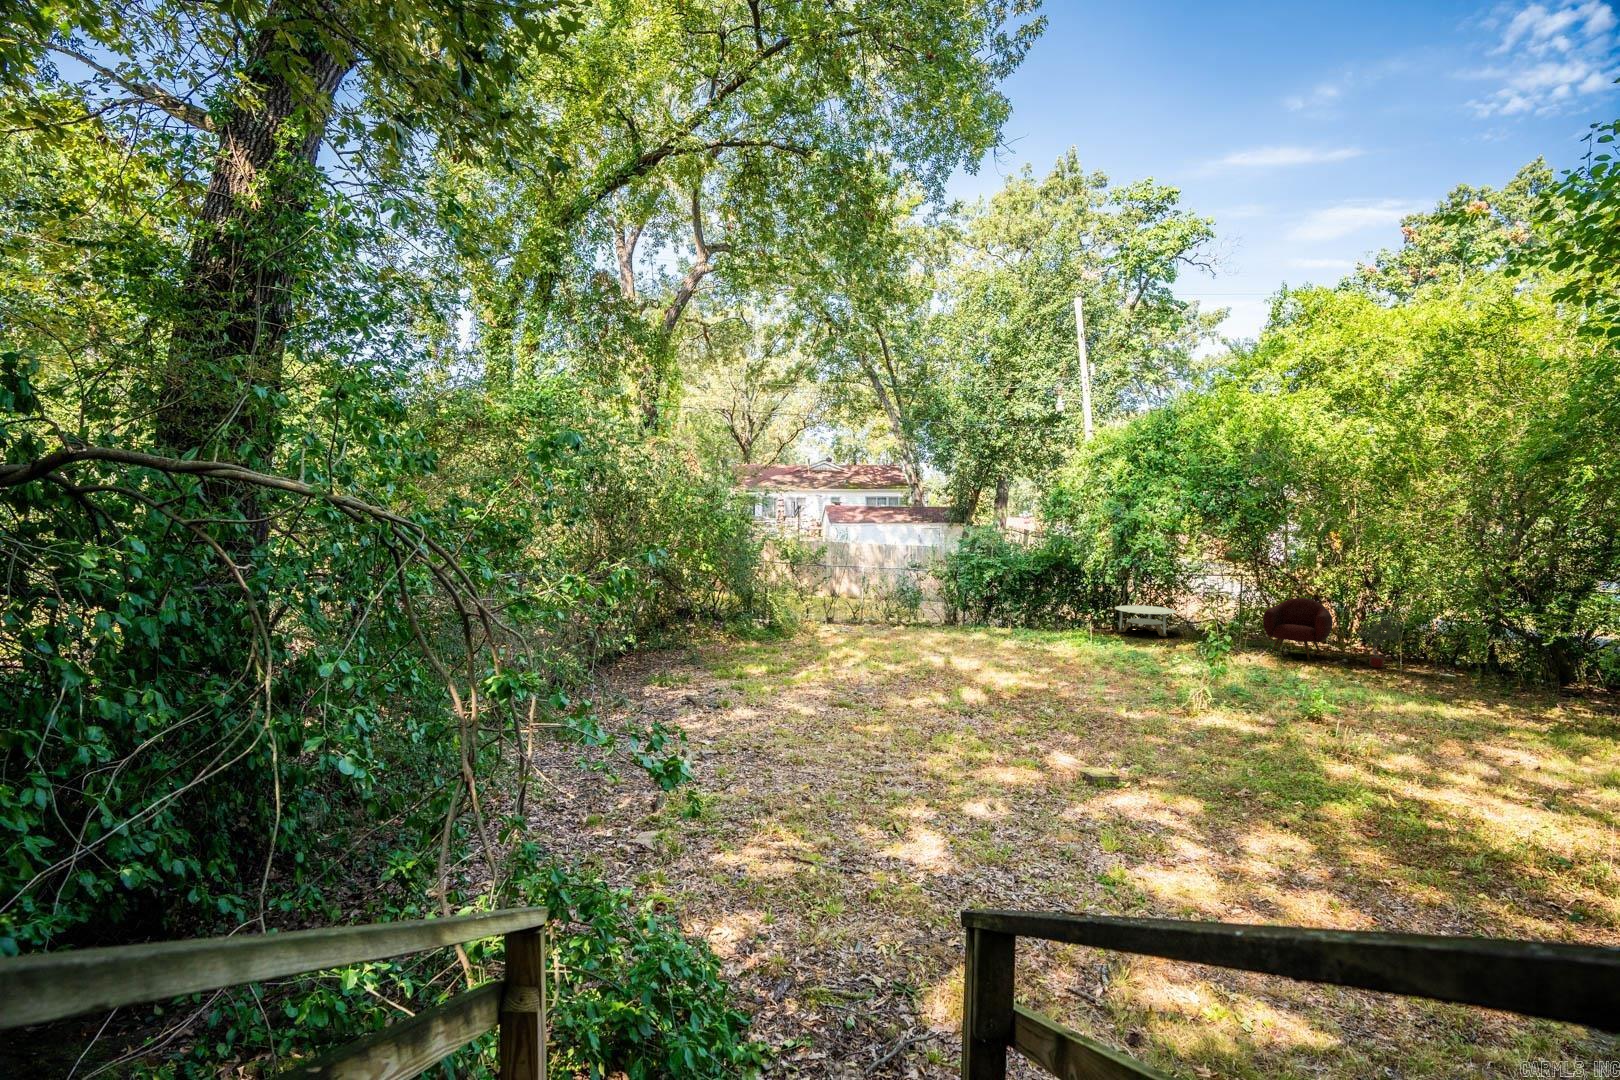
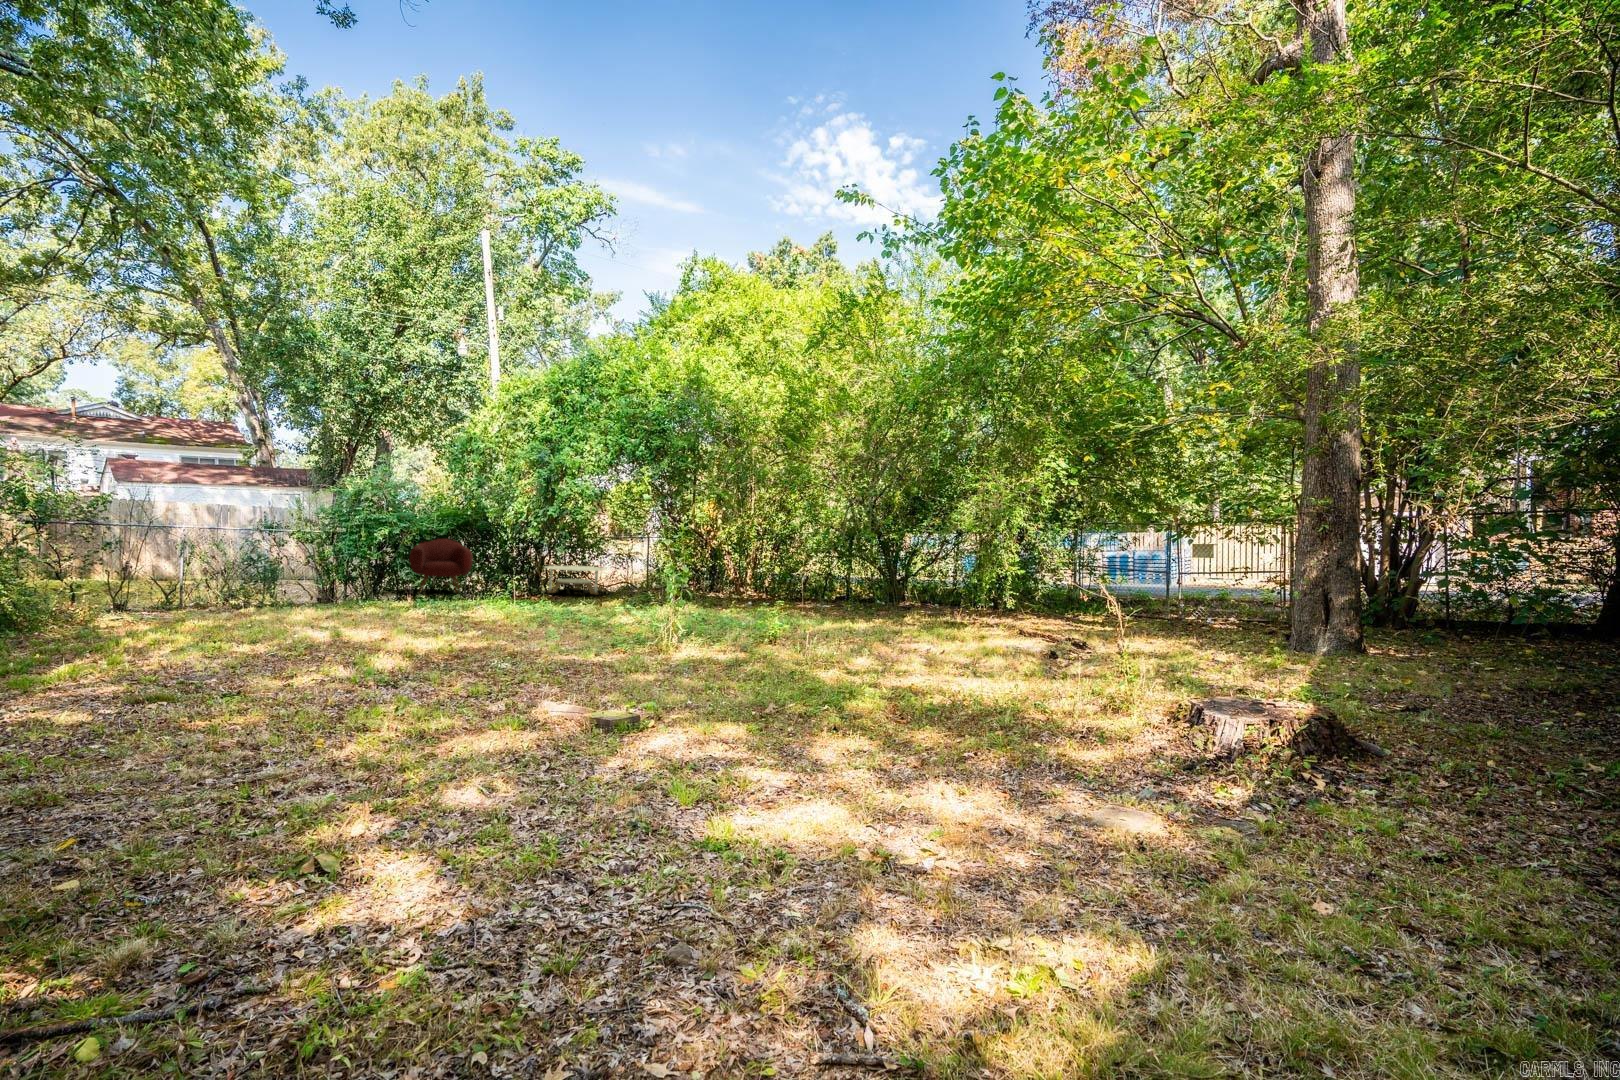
armchair: present [1263,598,1333,660] -> present [410,539,473,592]
potted tree: present [1358,612,1401,668] -> none [759,557,793,606]

